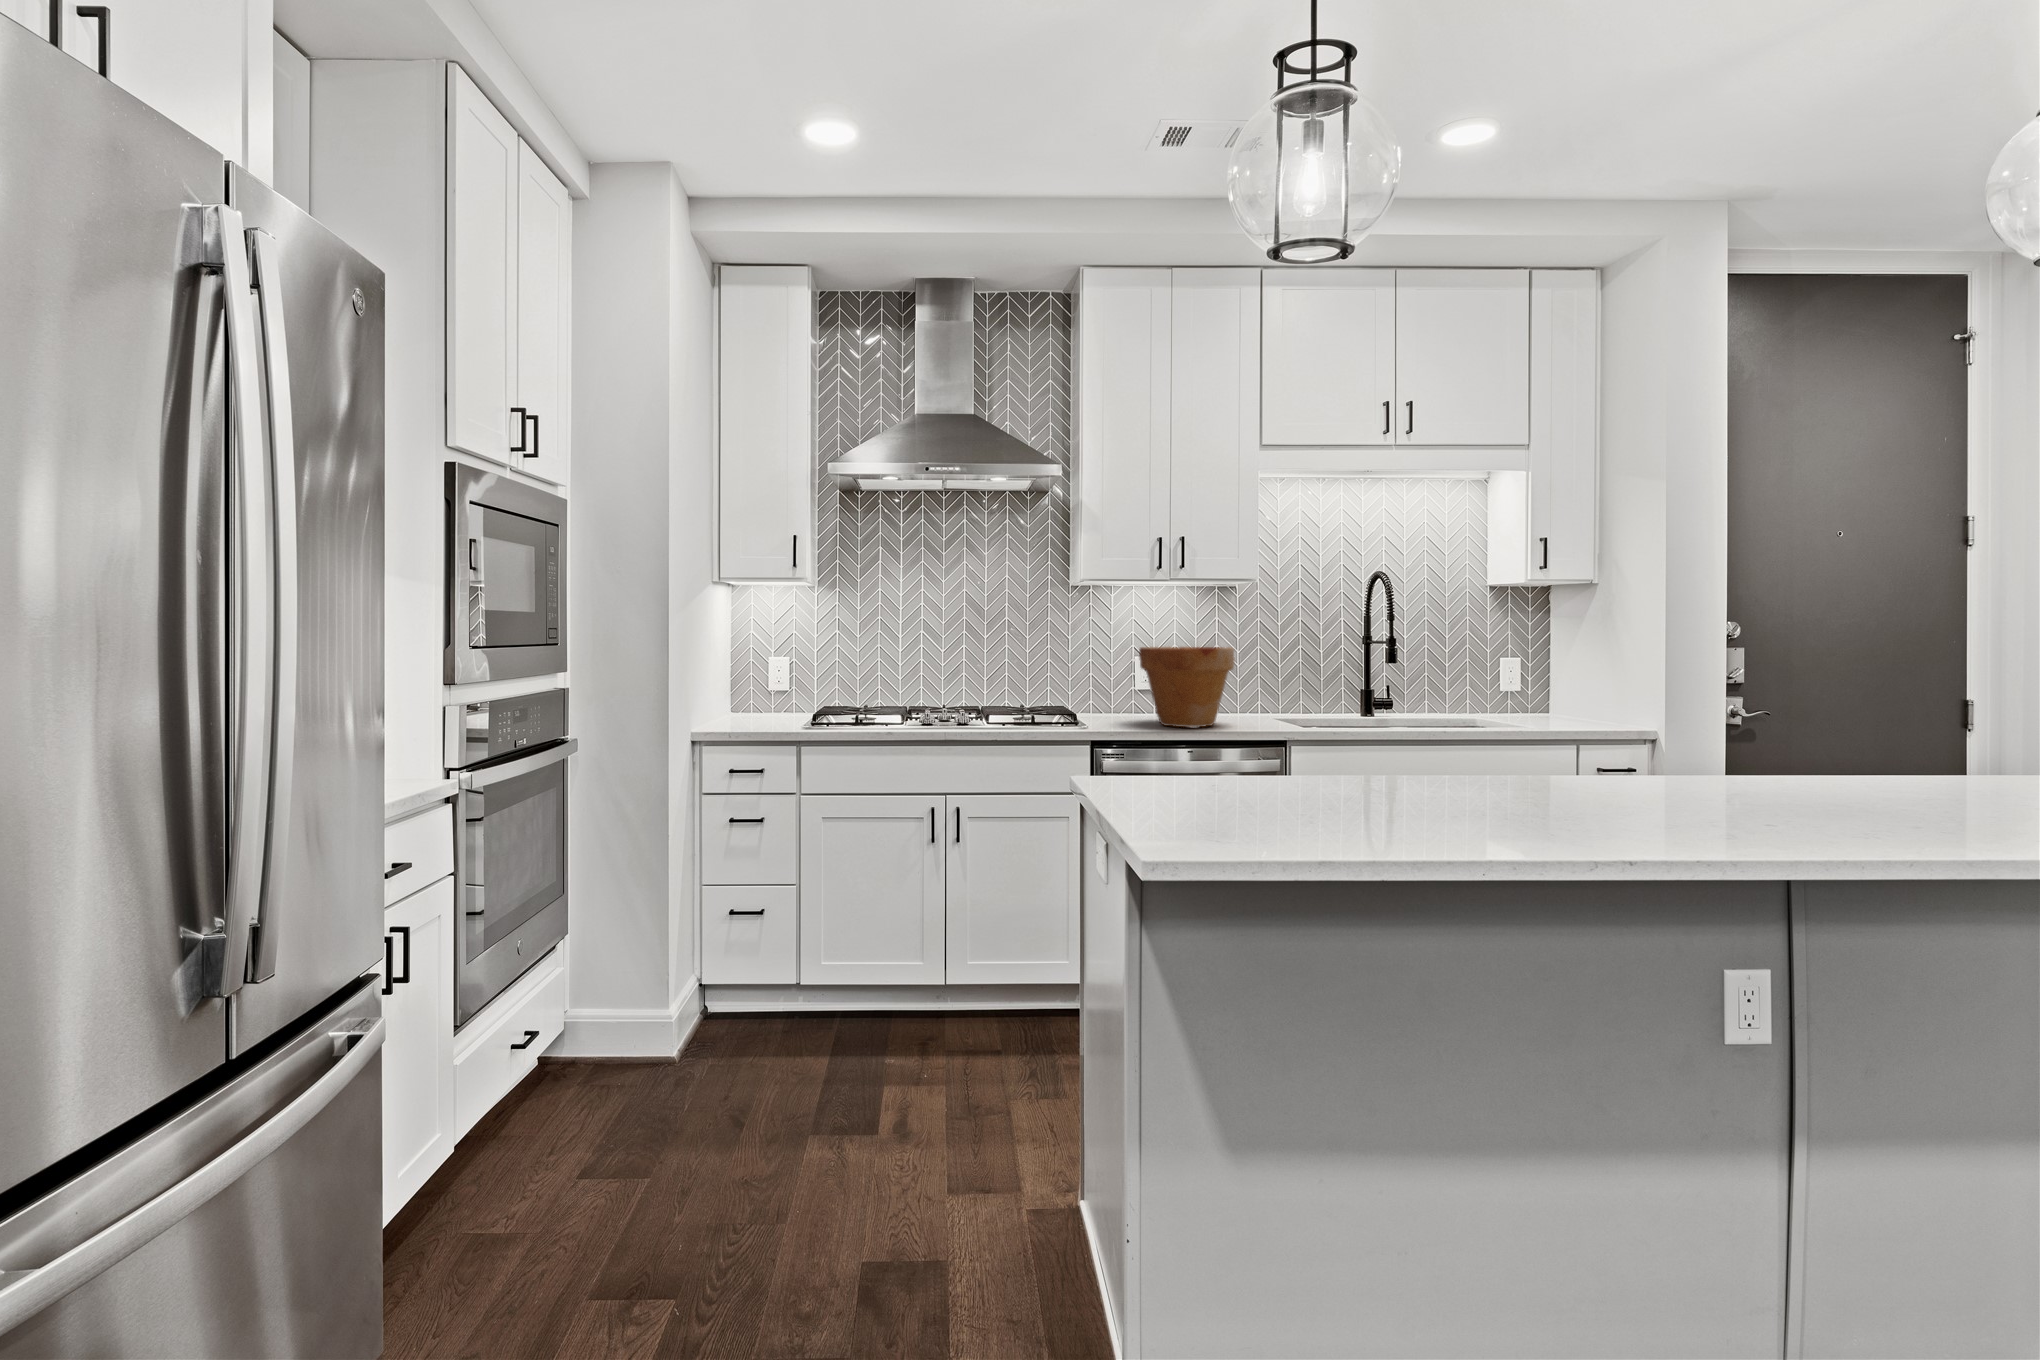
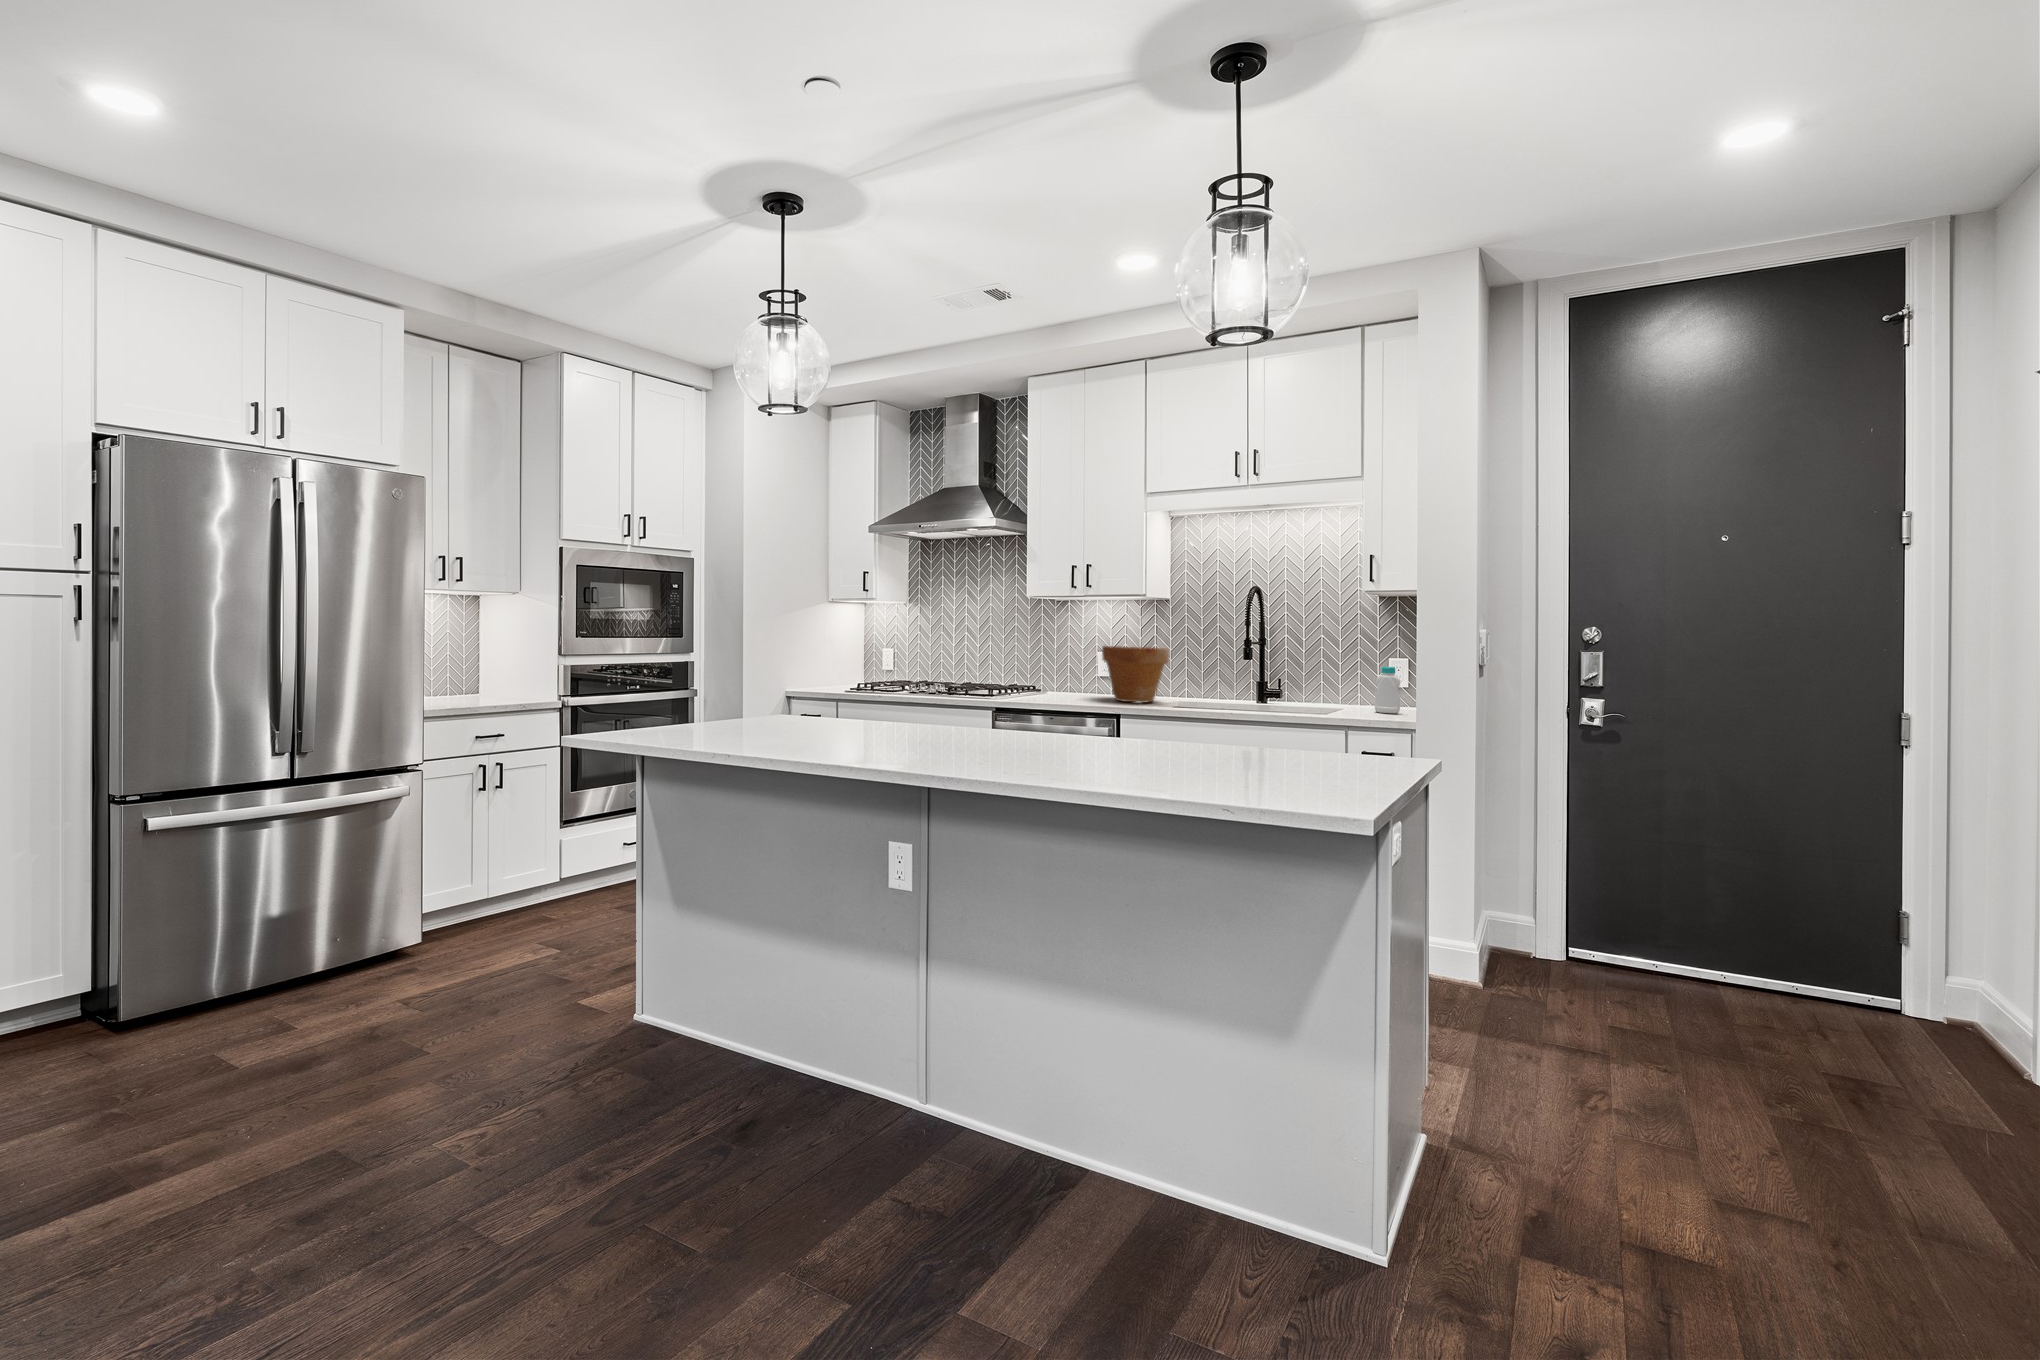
bottle: none [1523,664,1558,730] -> present [1375,667,1400,714]

